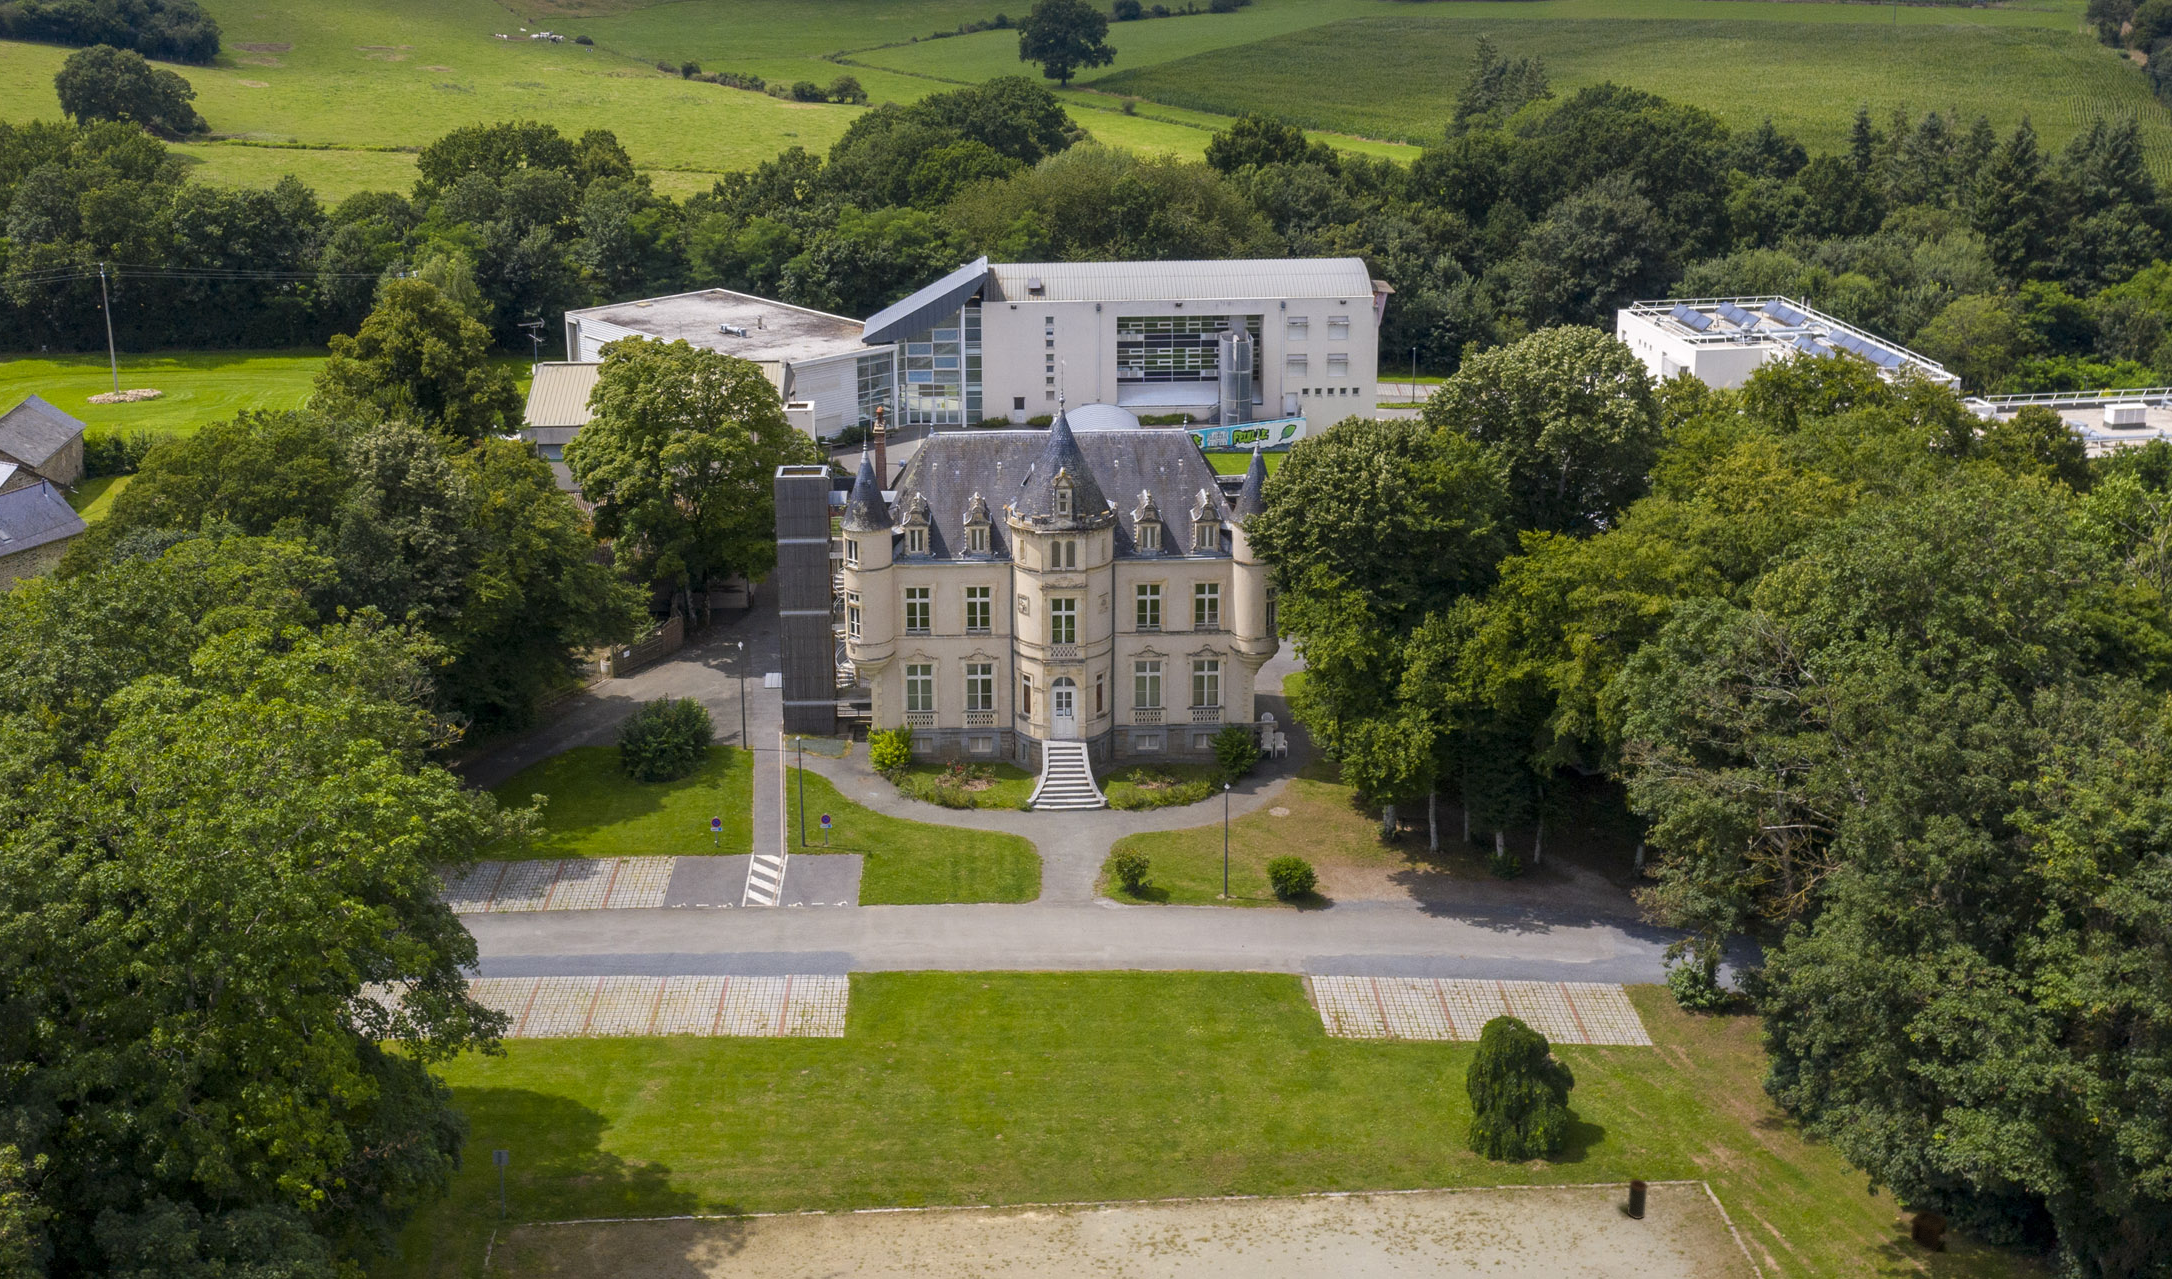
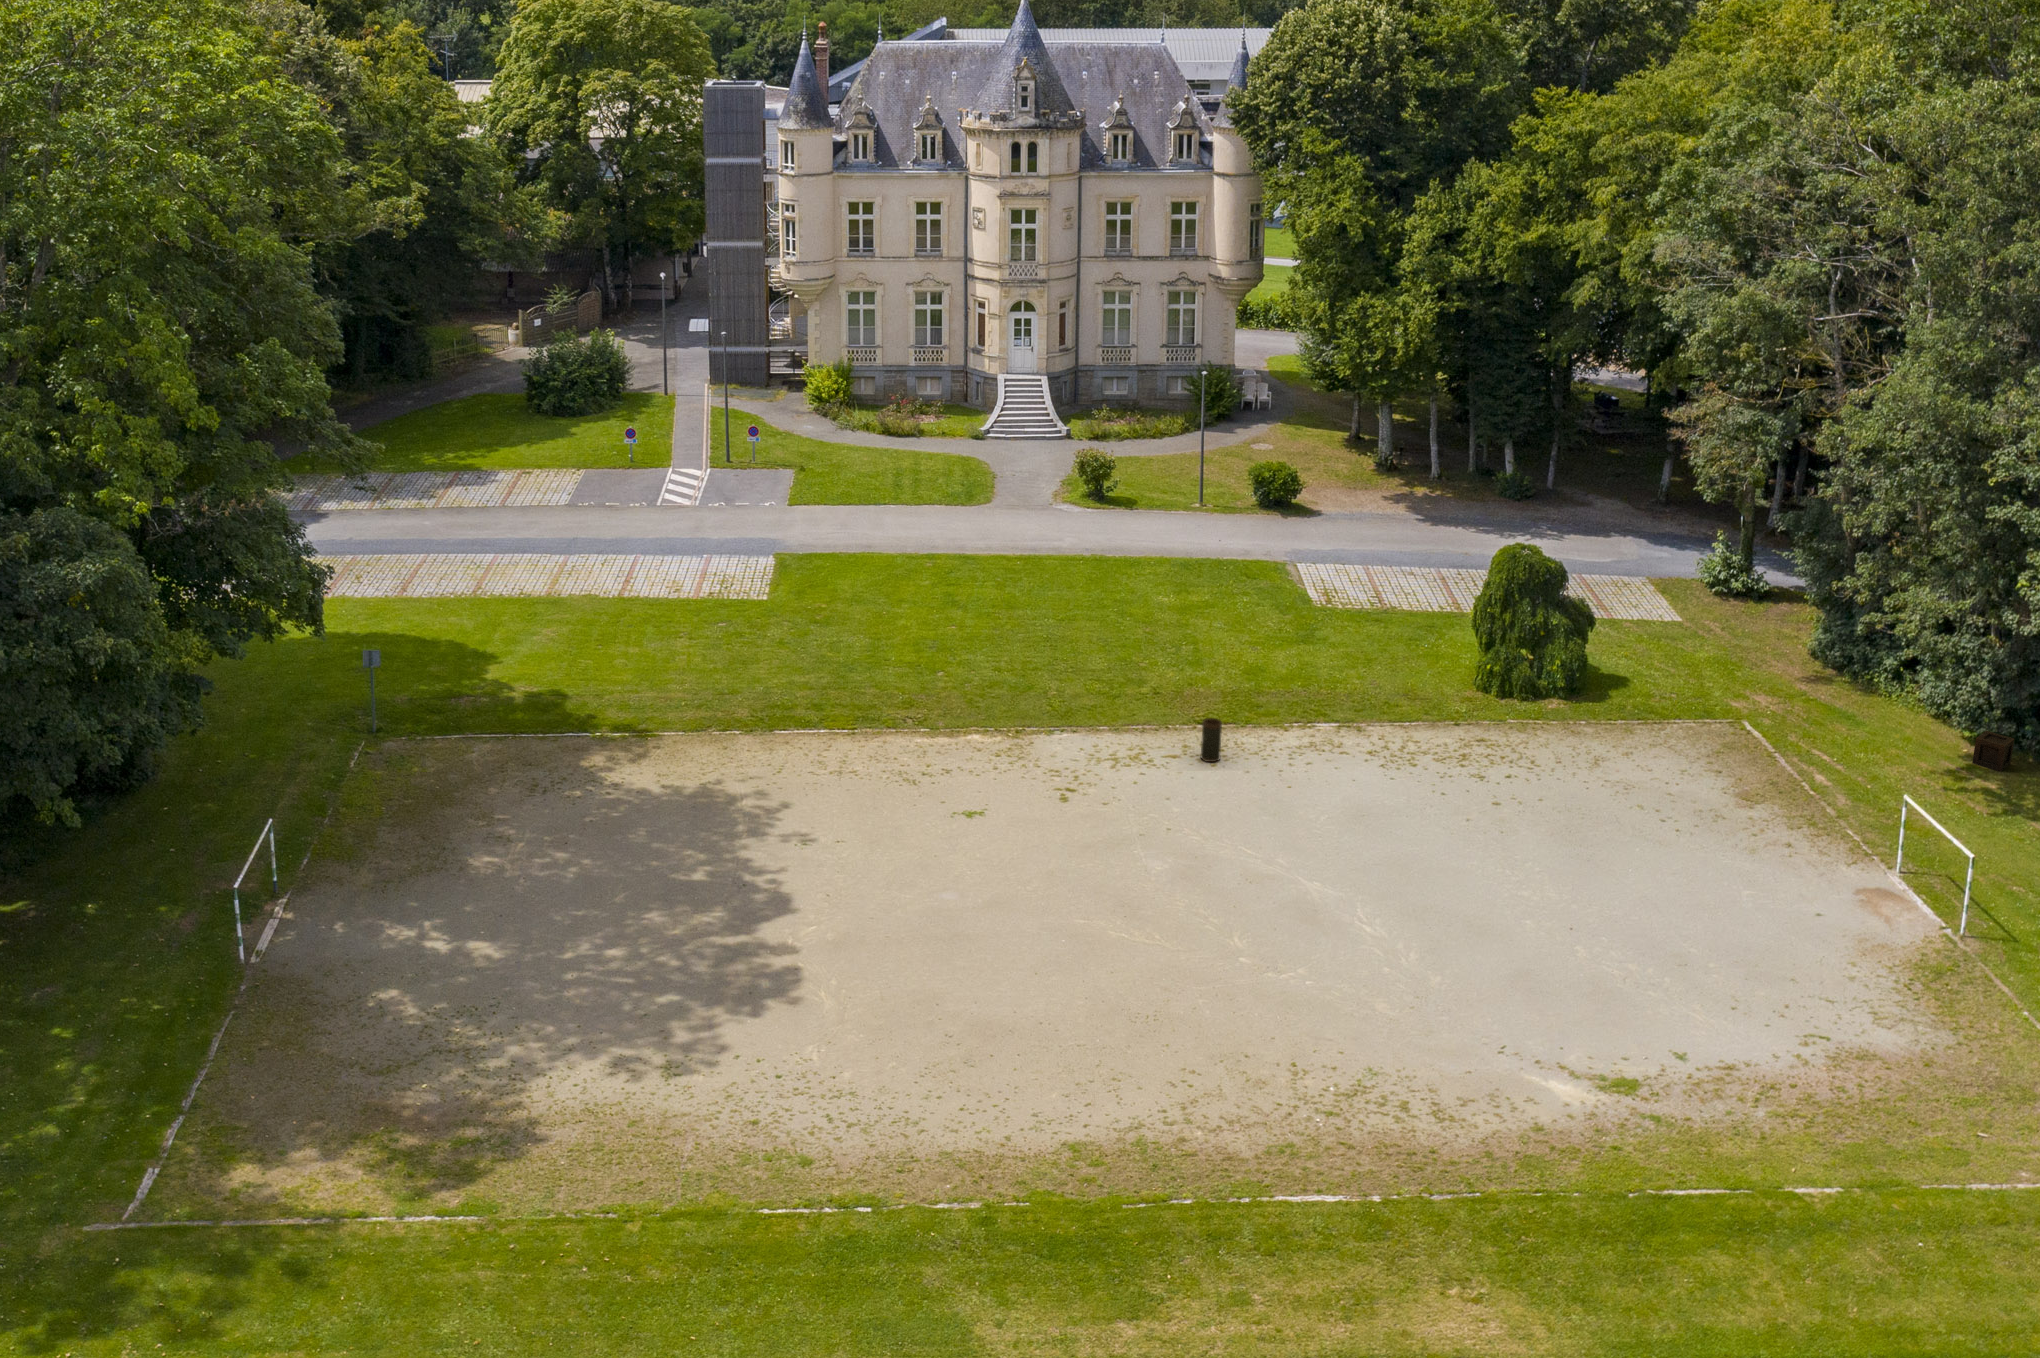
trash can: present [1627,1179,1647,1219] -> present [1201,718,1222,762]

